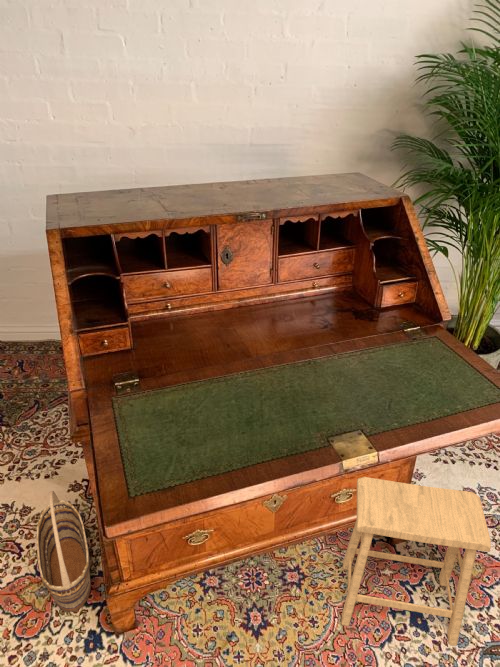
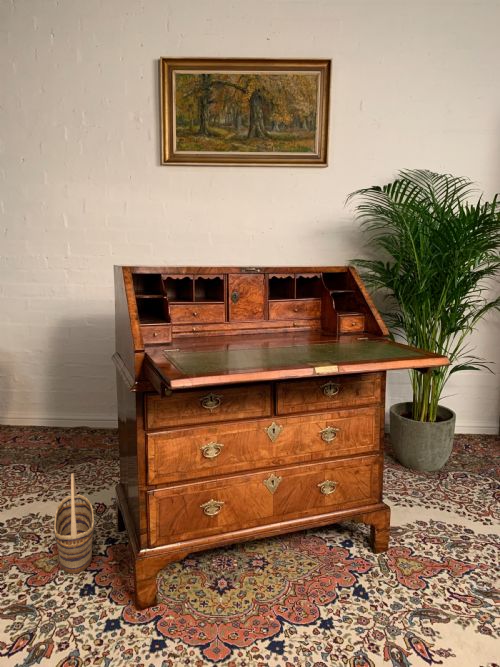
footstool: present [341,477,491,646] -> none [294,457,397,609]

